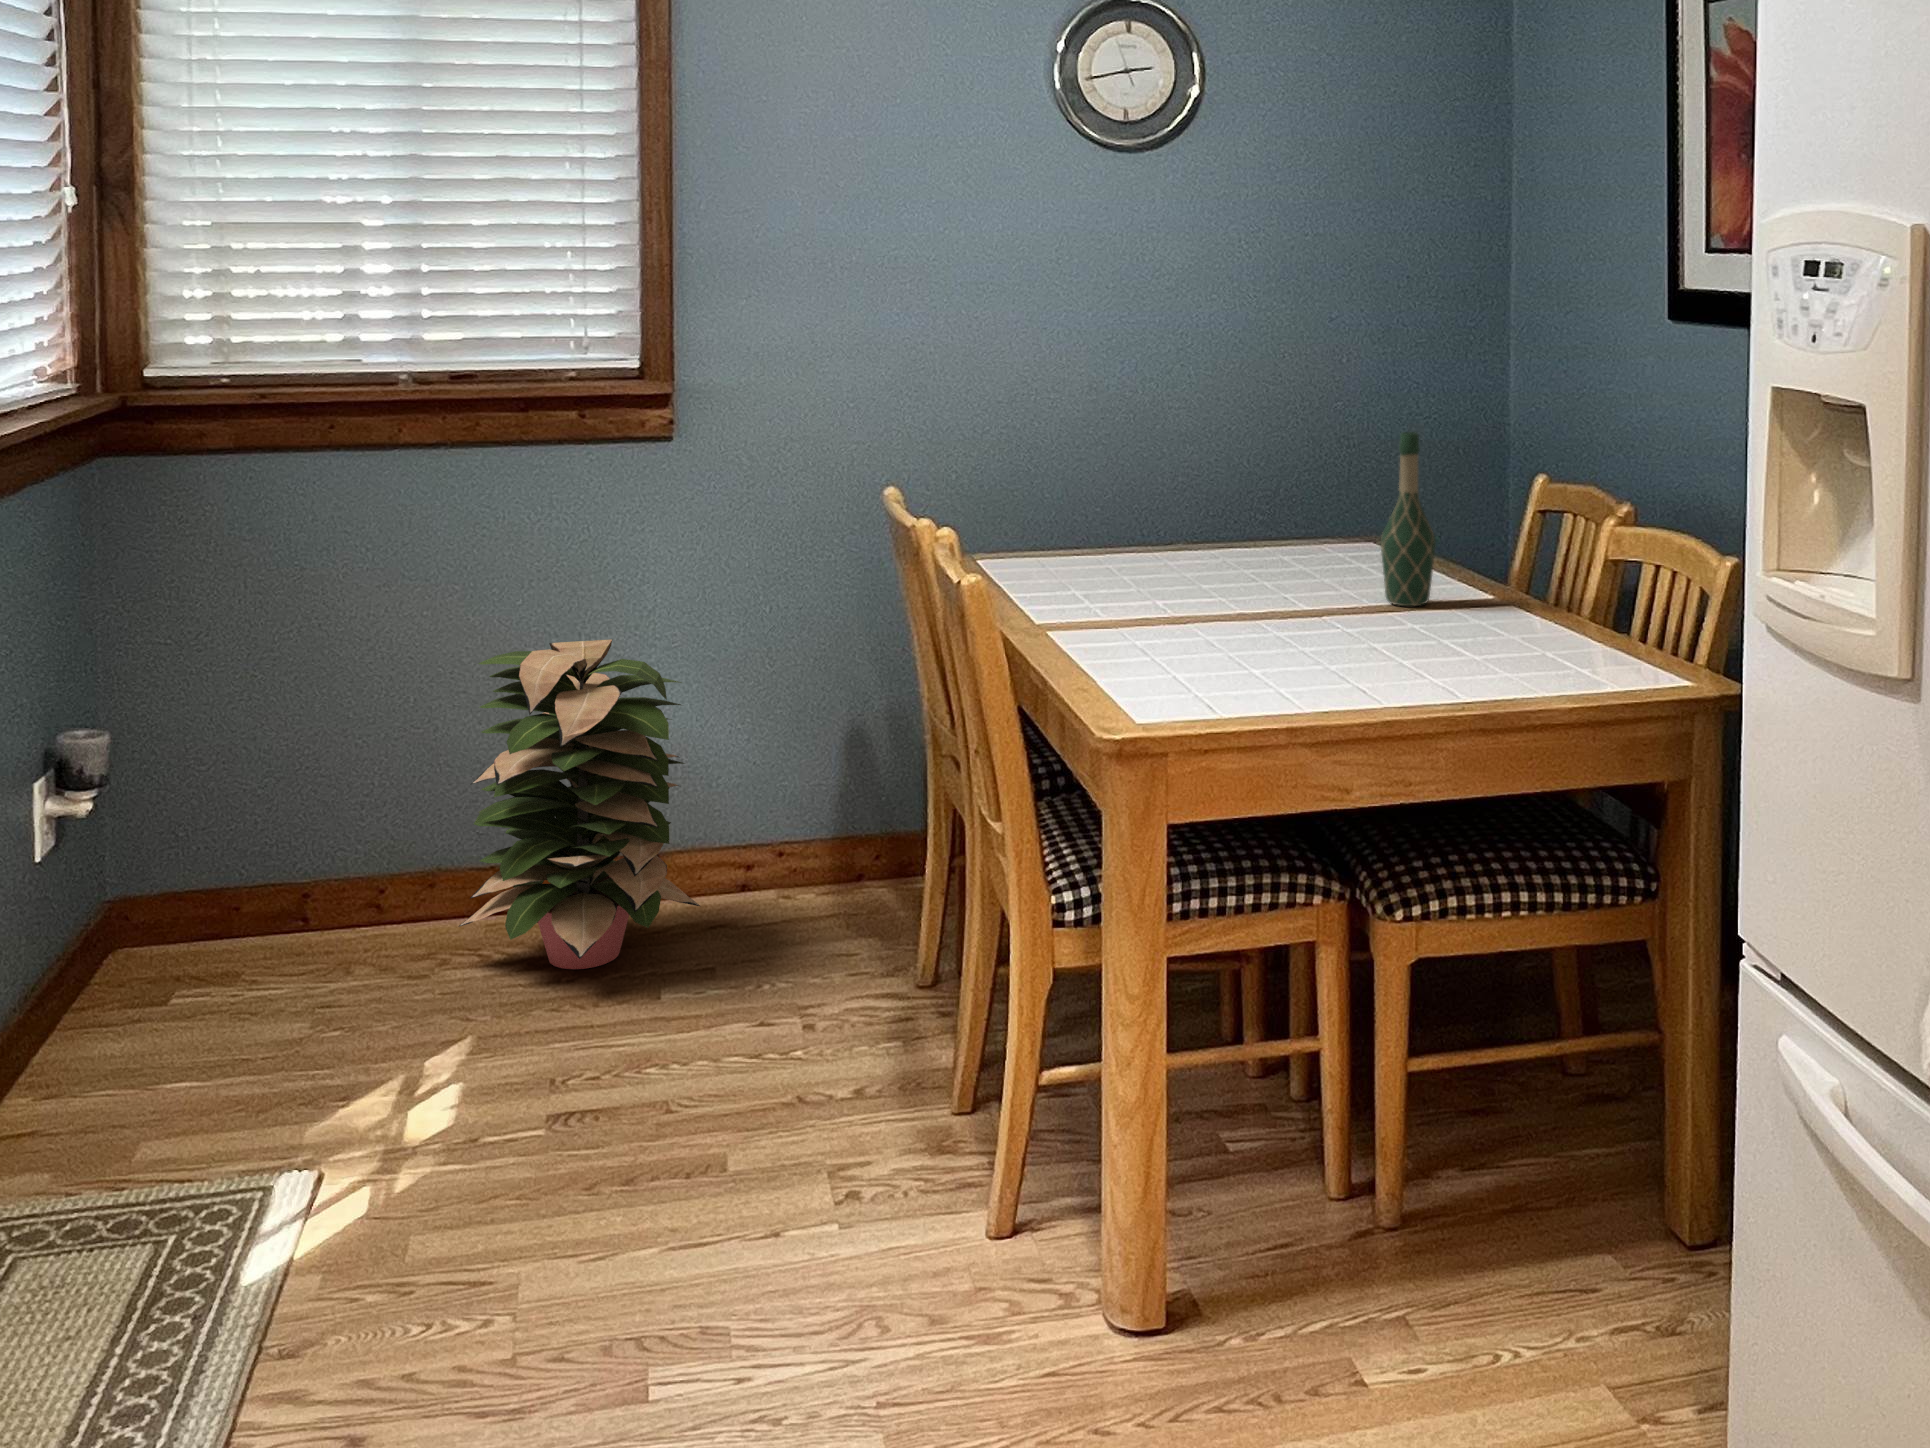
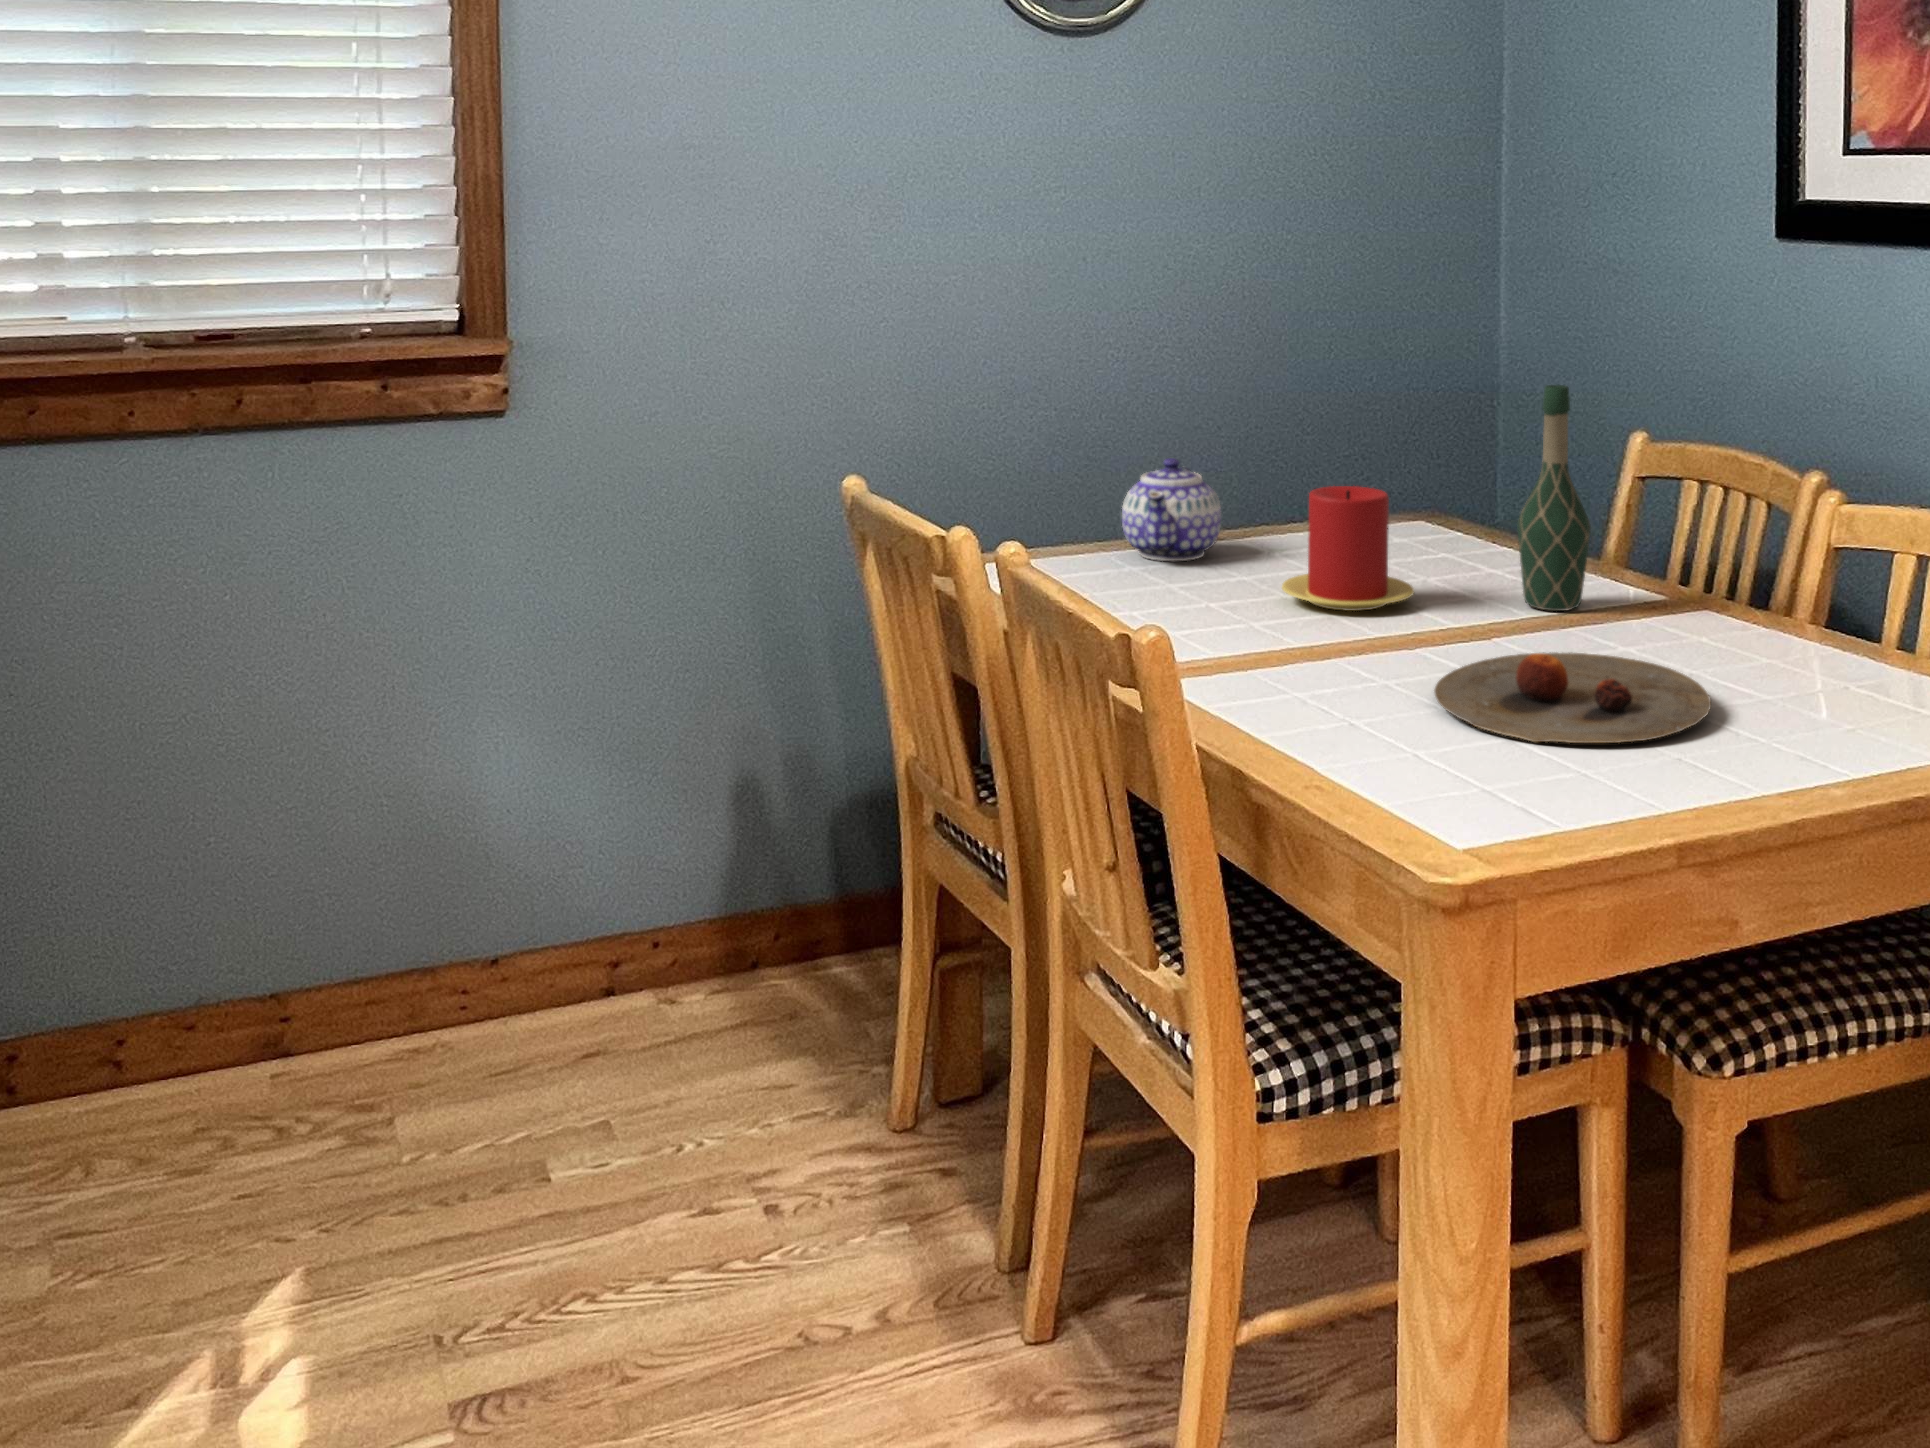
teapot: none [1120,485,1197,565] -> present [1122,458,1221,561]
candle: none [1204,507,1305,601] -> present [1282,486,1414,611]
plate: none [1231,622,1428,680] -> present [1434,652,1711,743]
decorative plant: present [459,640,700,969] -> none [250,690,585,1143]

